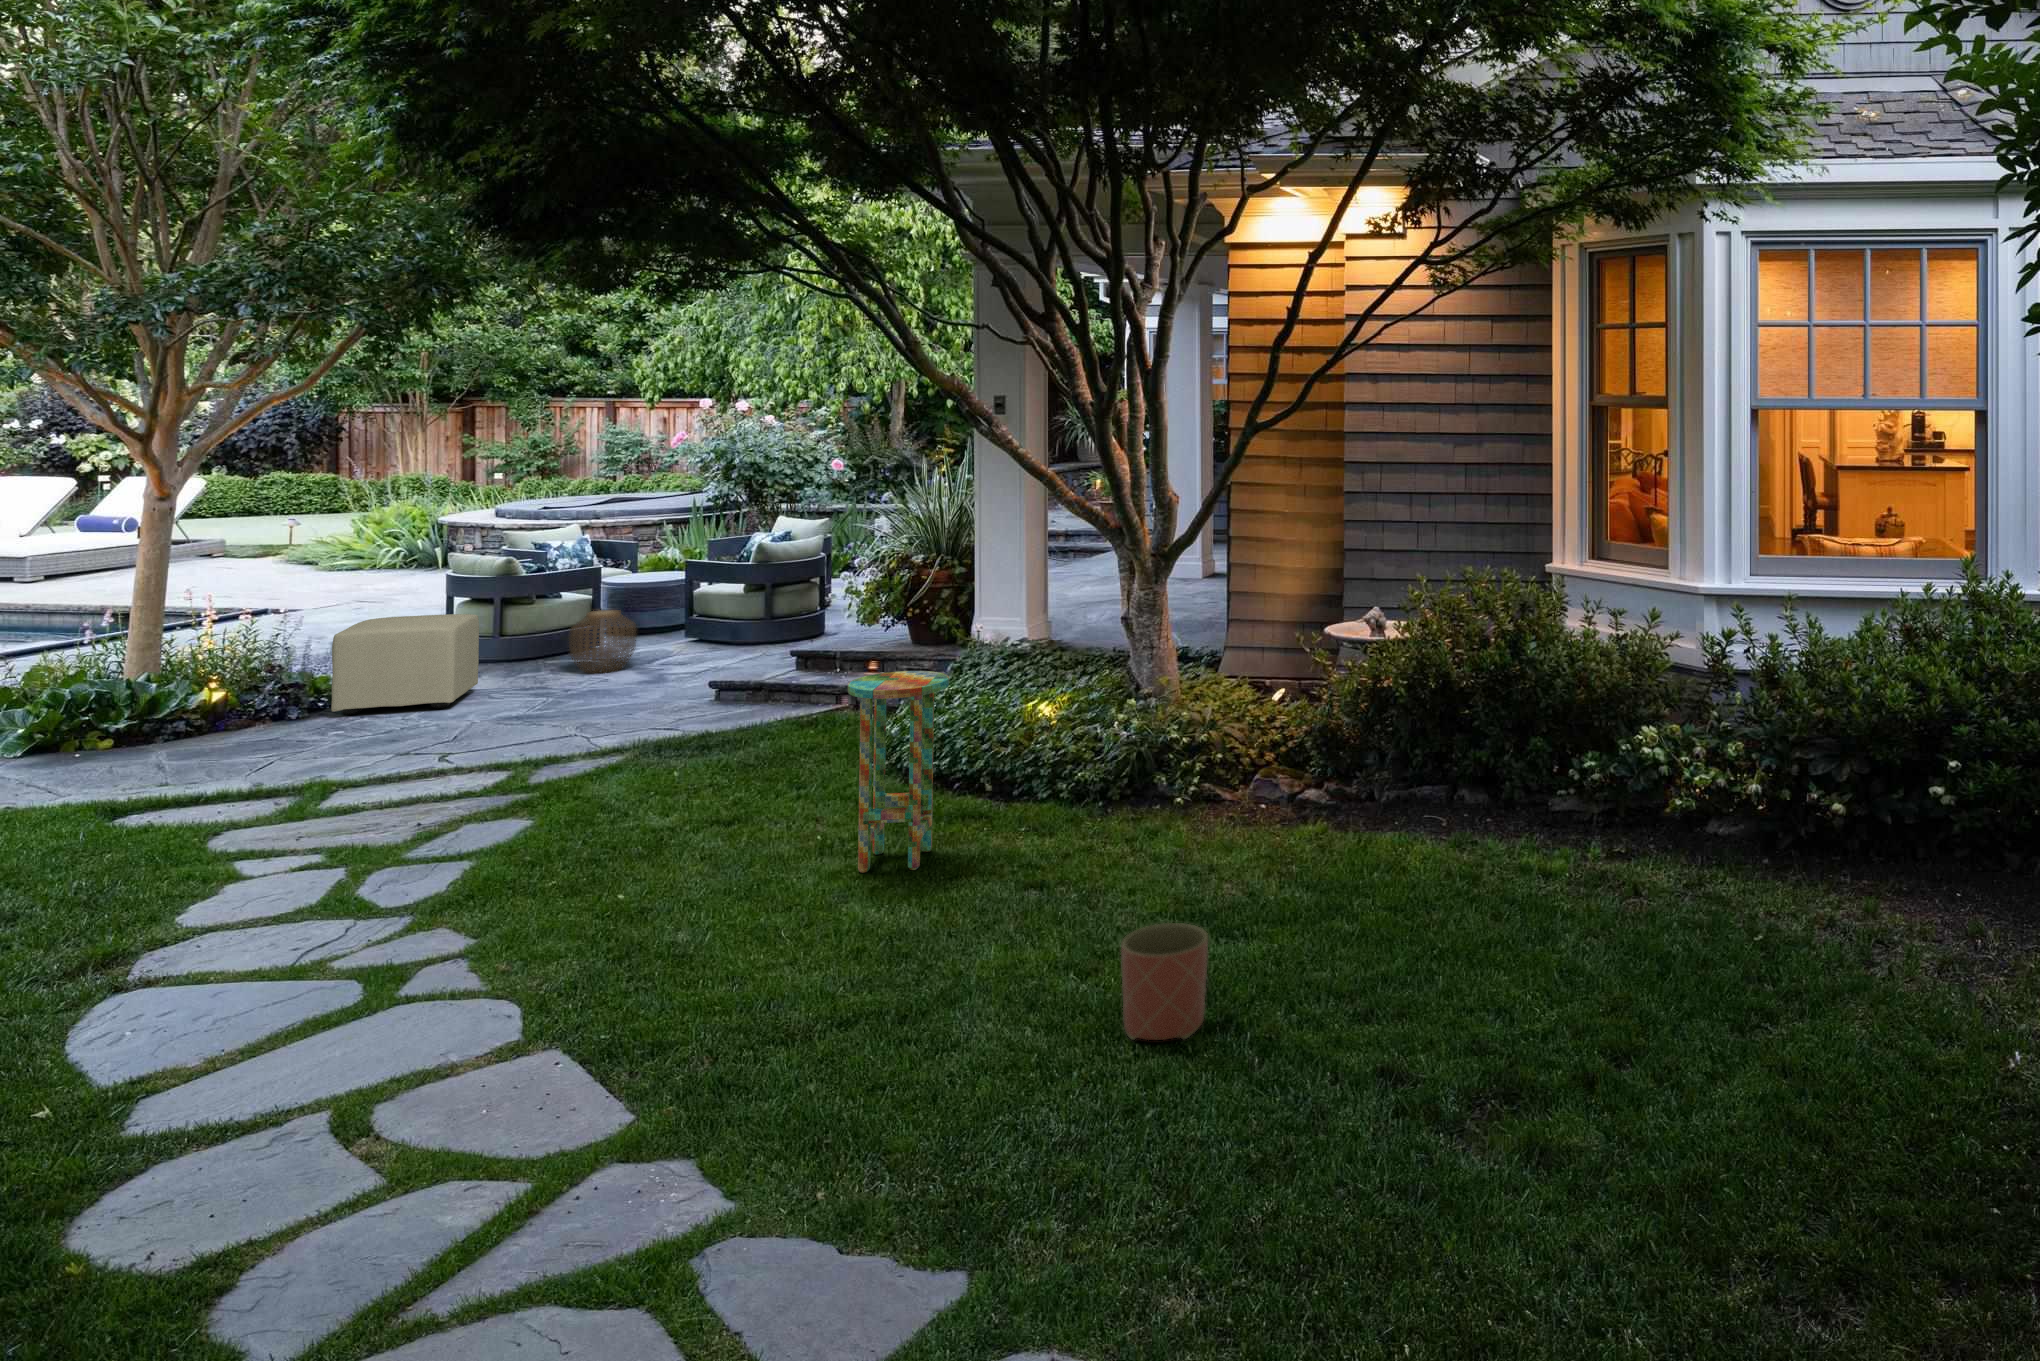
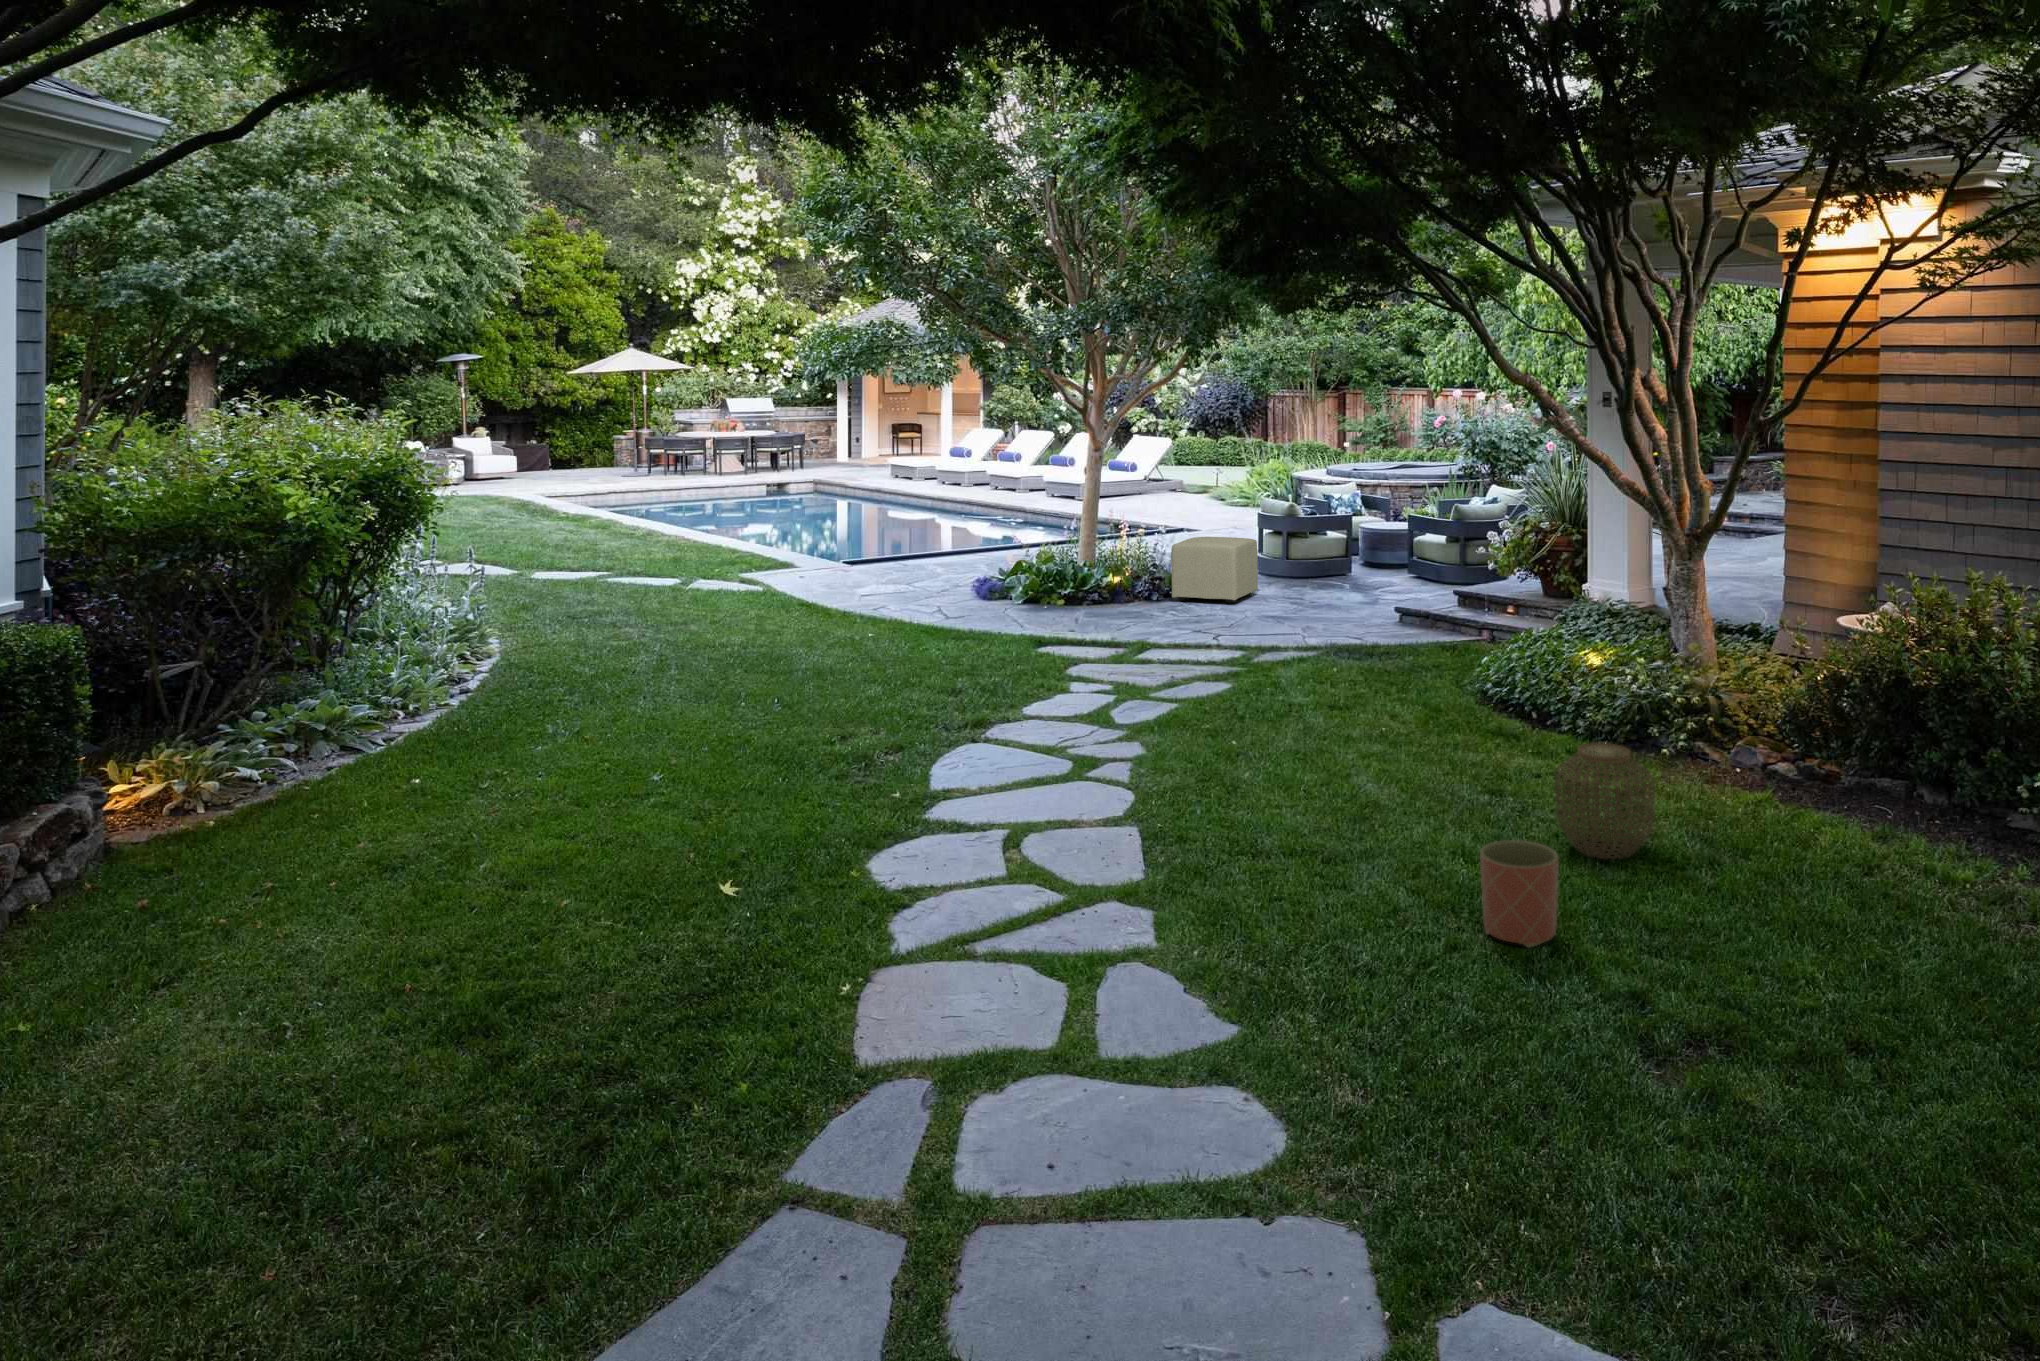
woven basket: present [570,610,637,673] -> present [1555,743,1655,859]
side table: present [848,671,949,873] -> none [1383,601,1461,767]

